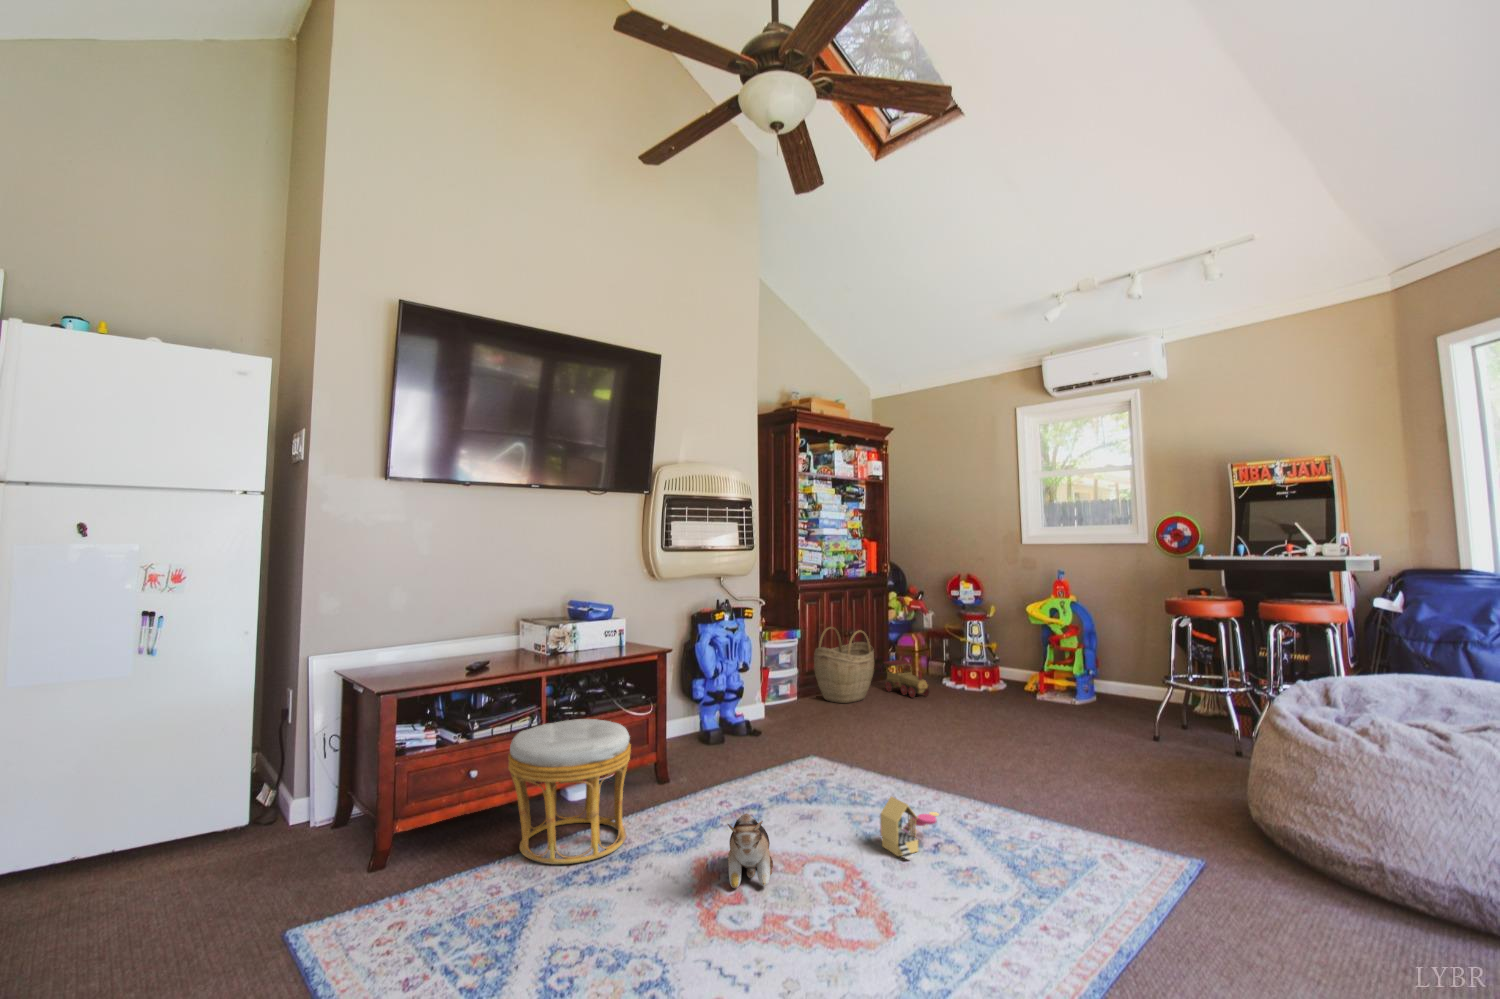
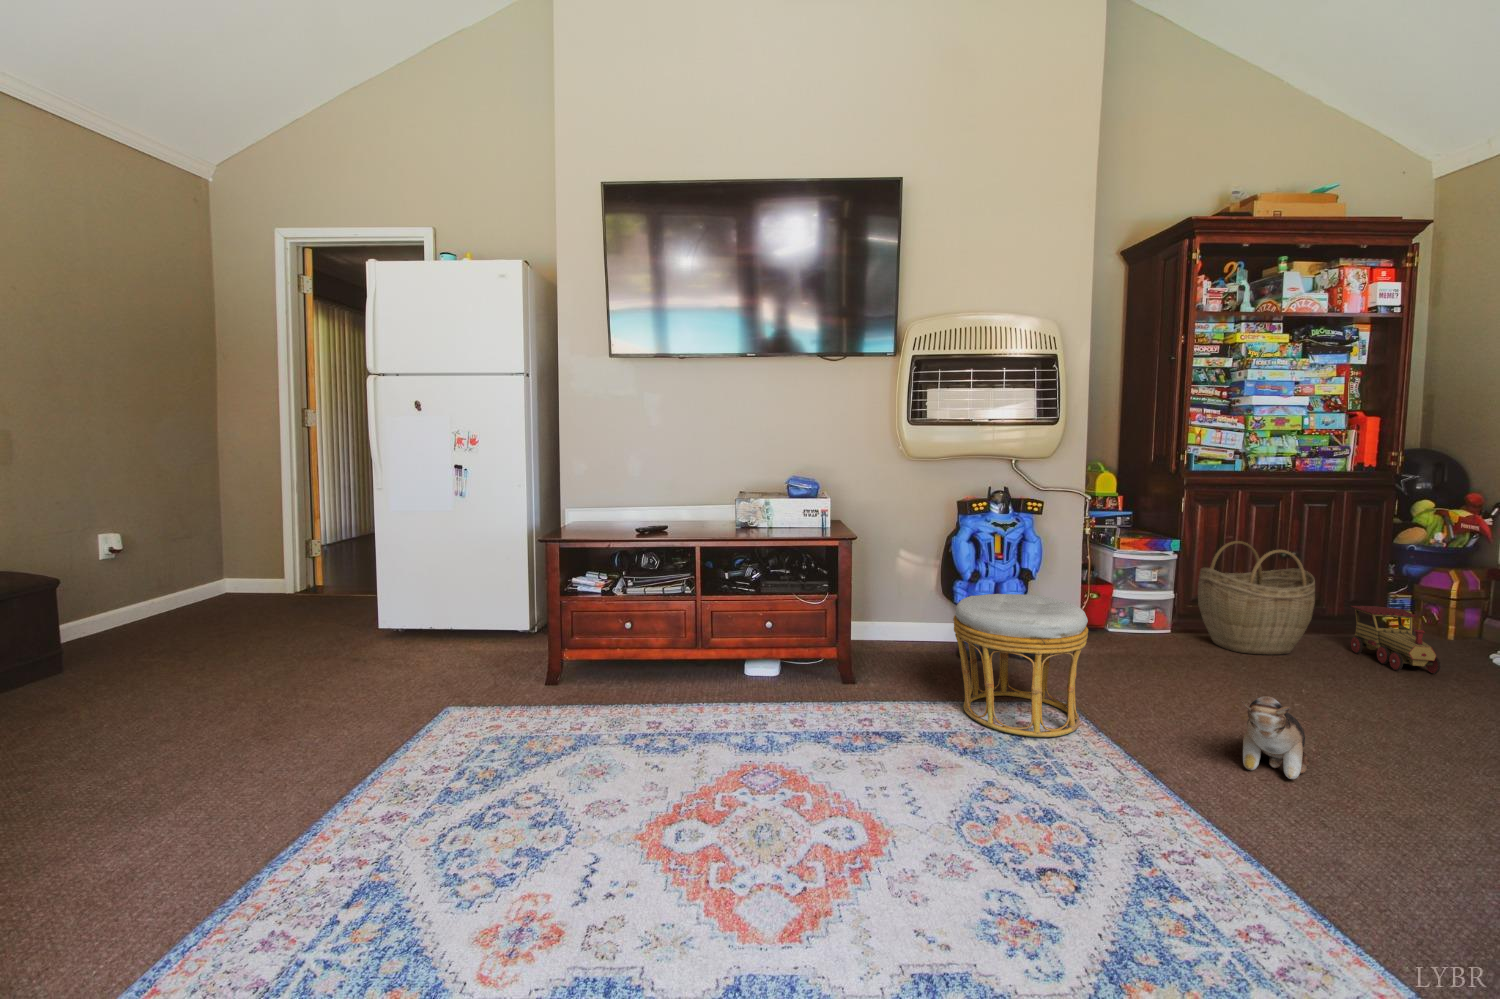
ottoman: present [508,719,631,864] -> present [953,594,1088,737]
toy house: present [880,797,939,859] -> none [1005,788,1127,893]
plush toy: present [728,814,773,888] -> present [1241,696,1310,779]

